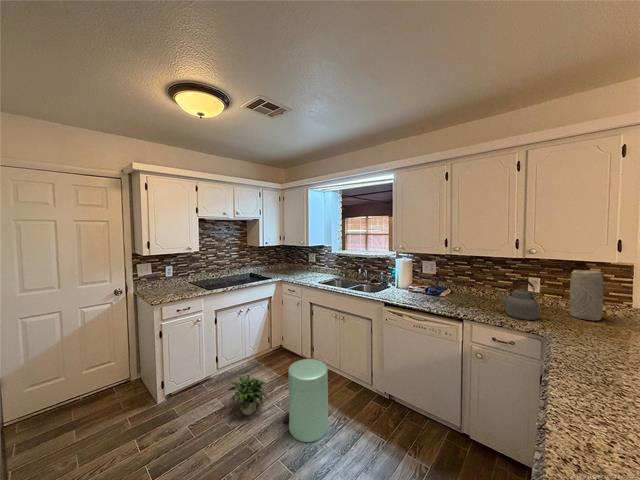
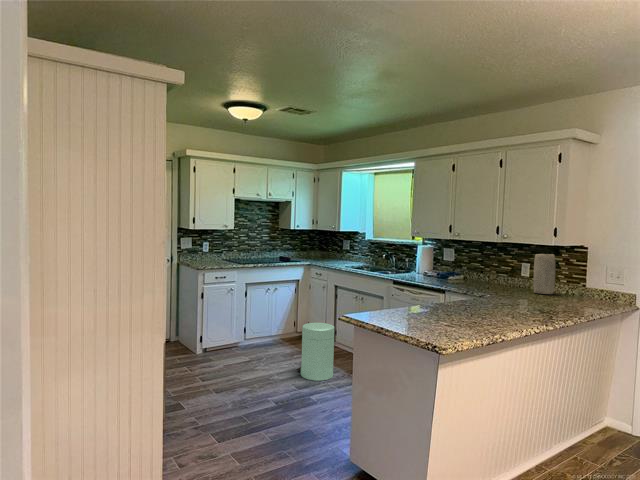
kettle: present [495,279,539,320] -> none [477,259,502,291]
potted plant: present [228,374,268,415] -> none [247,333,287,365]

